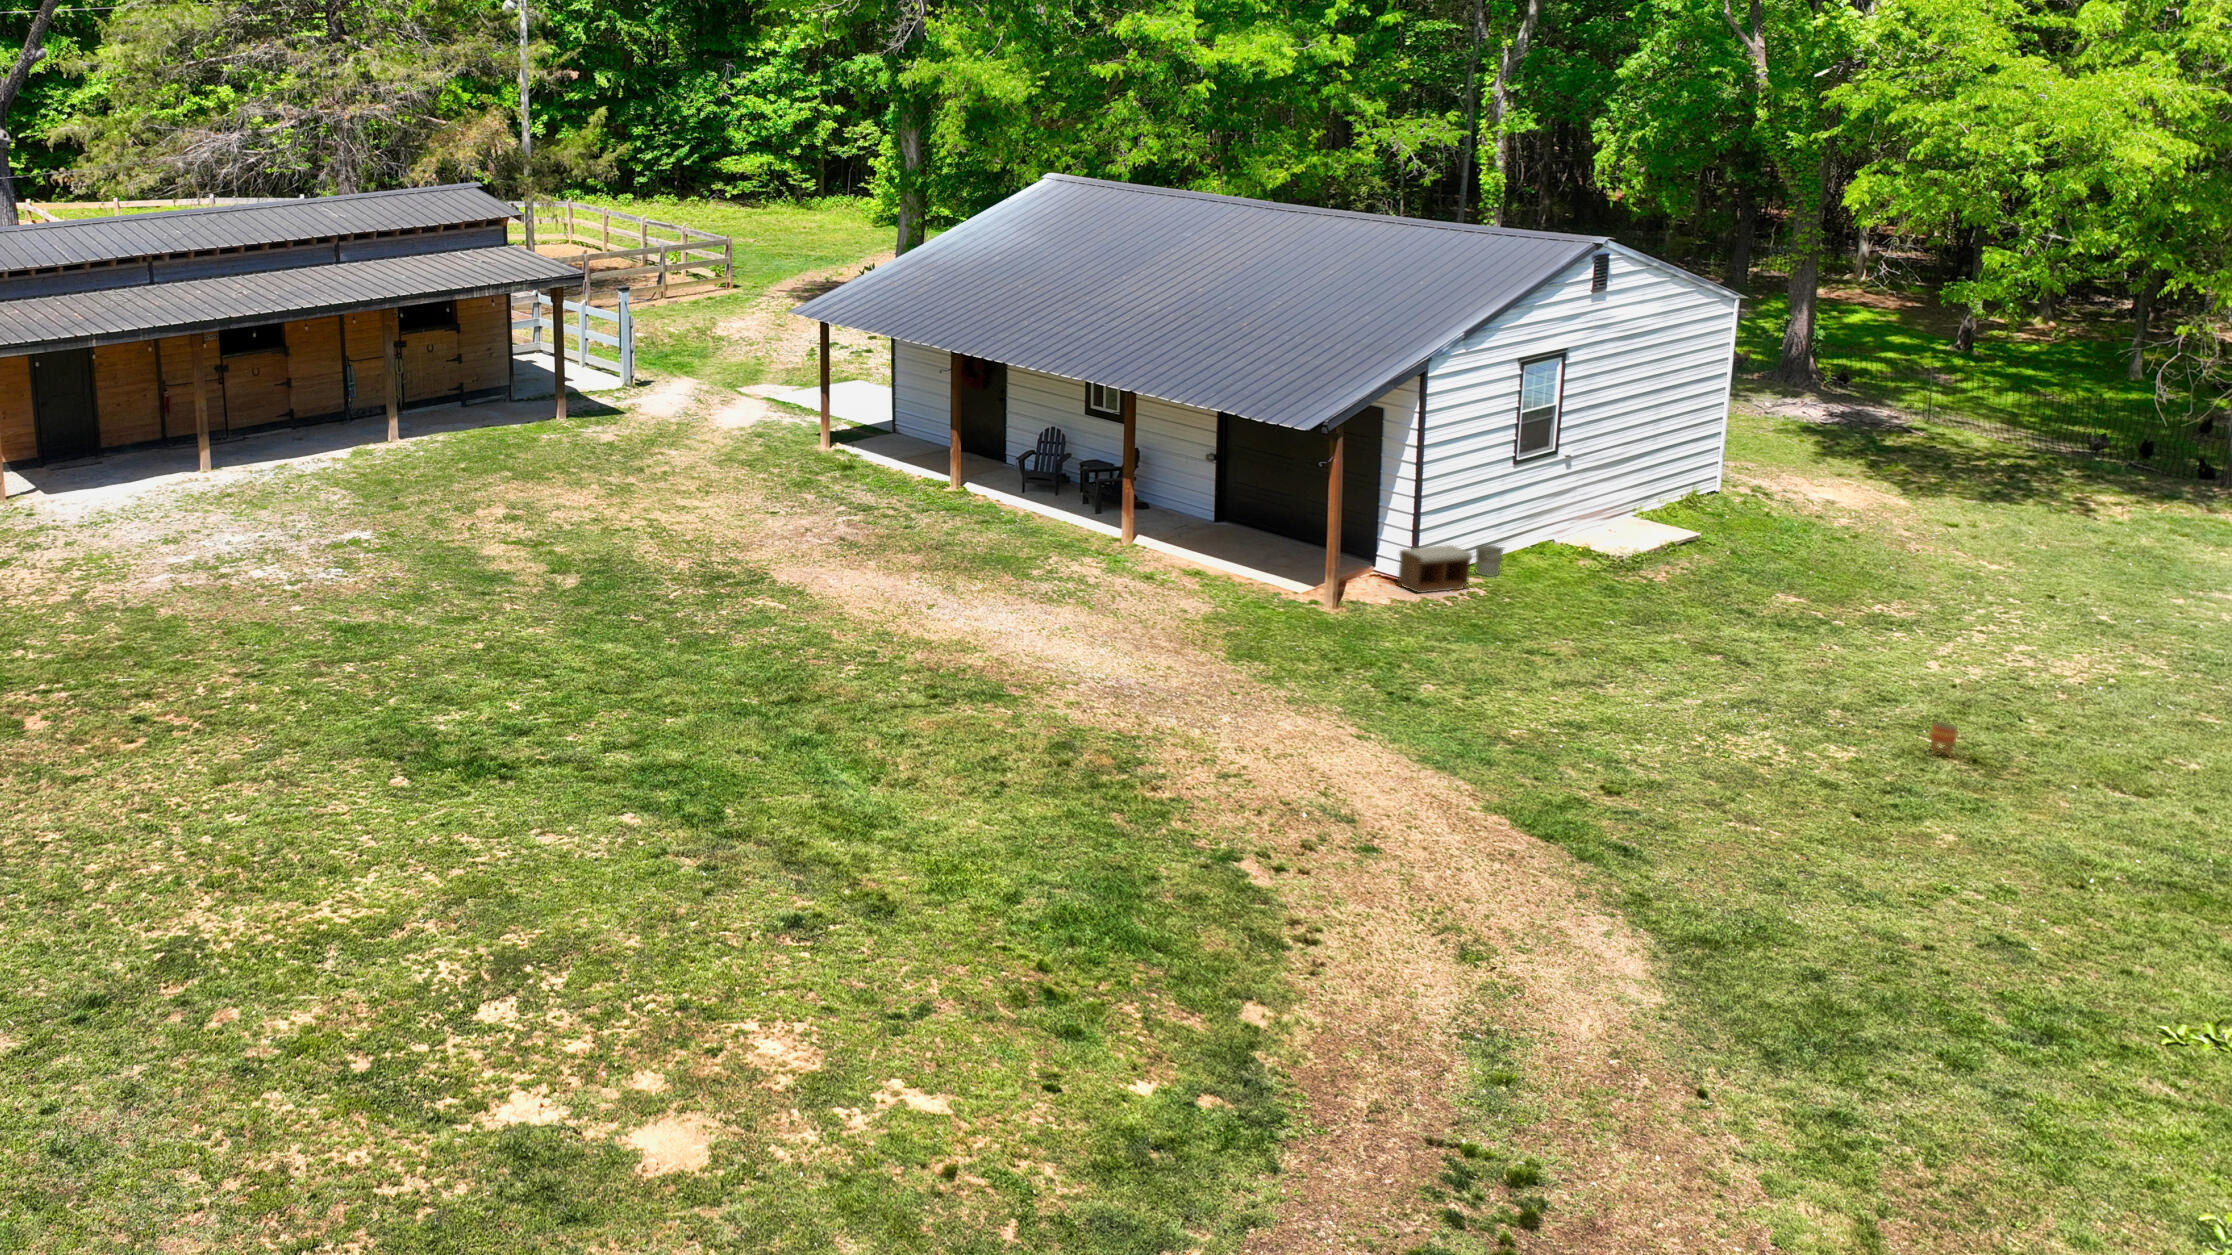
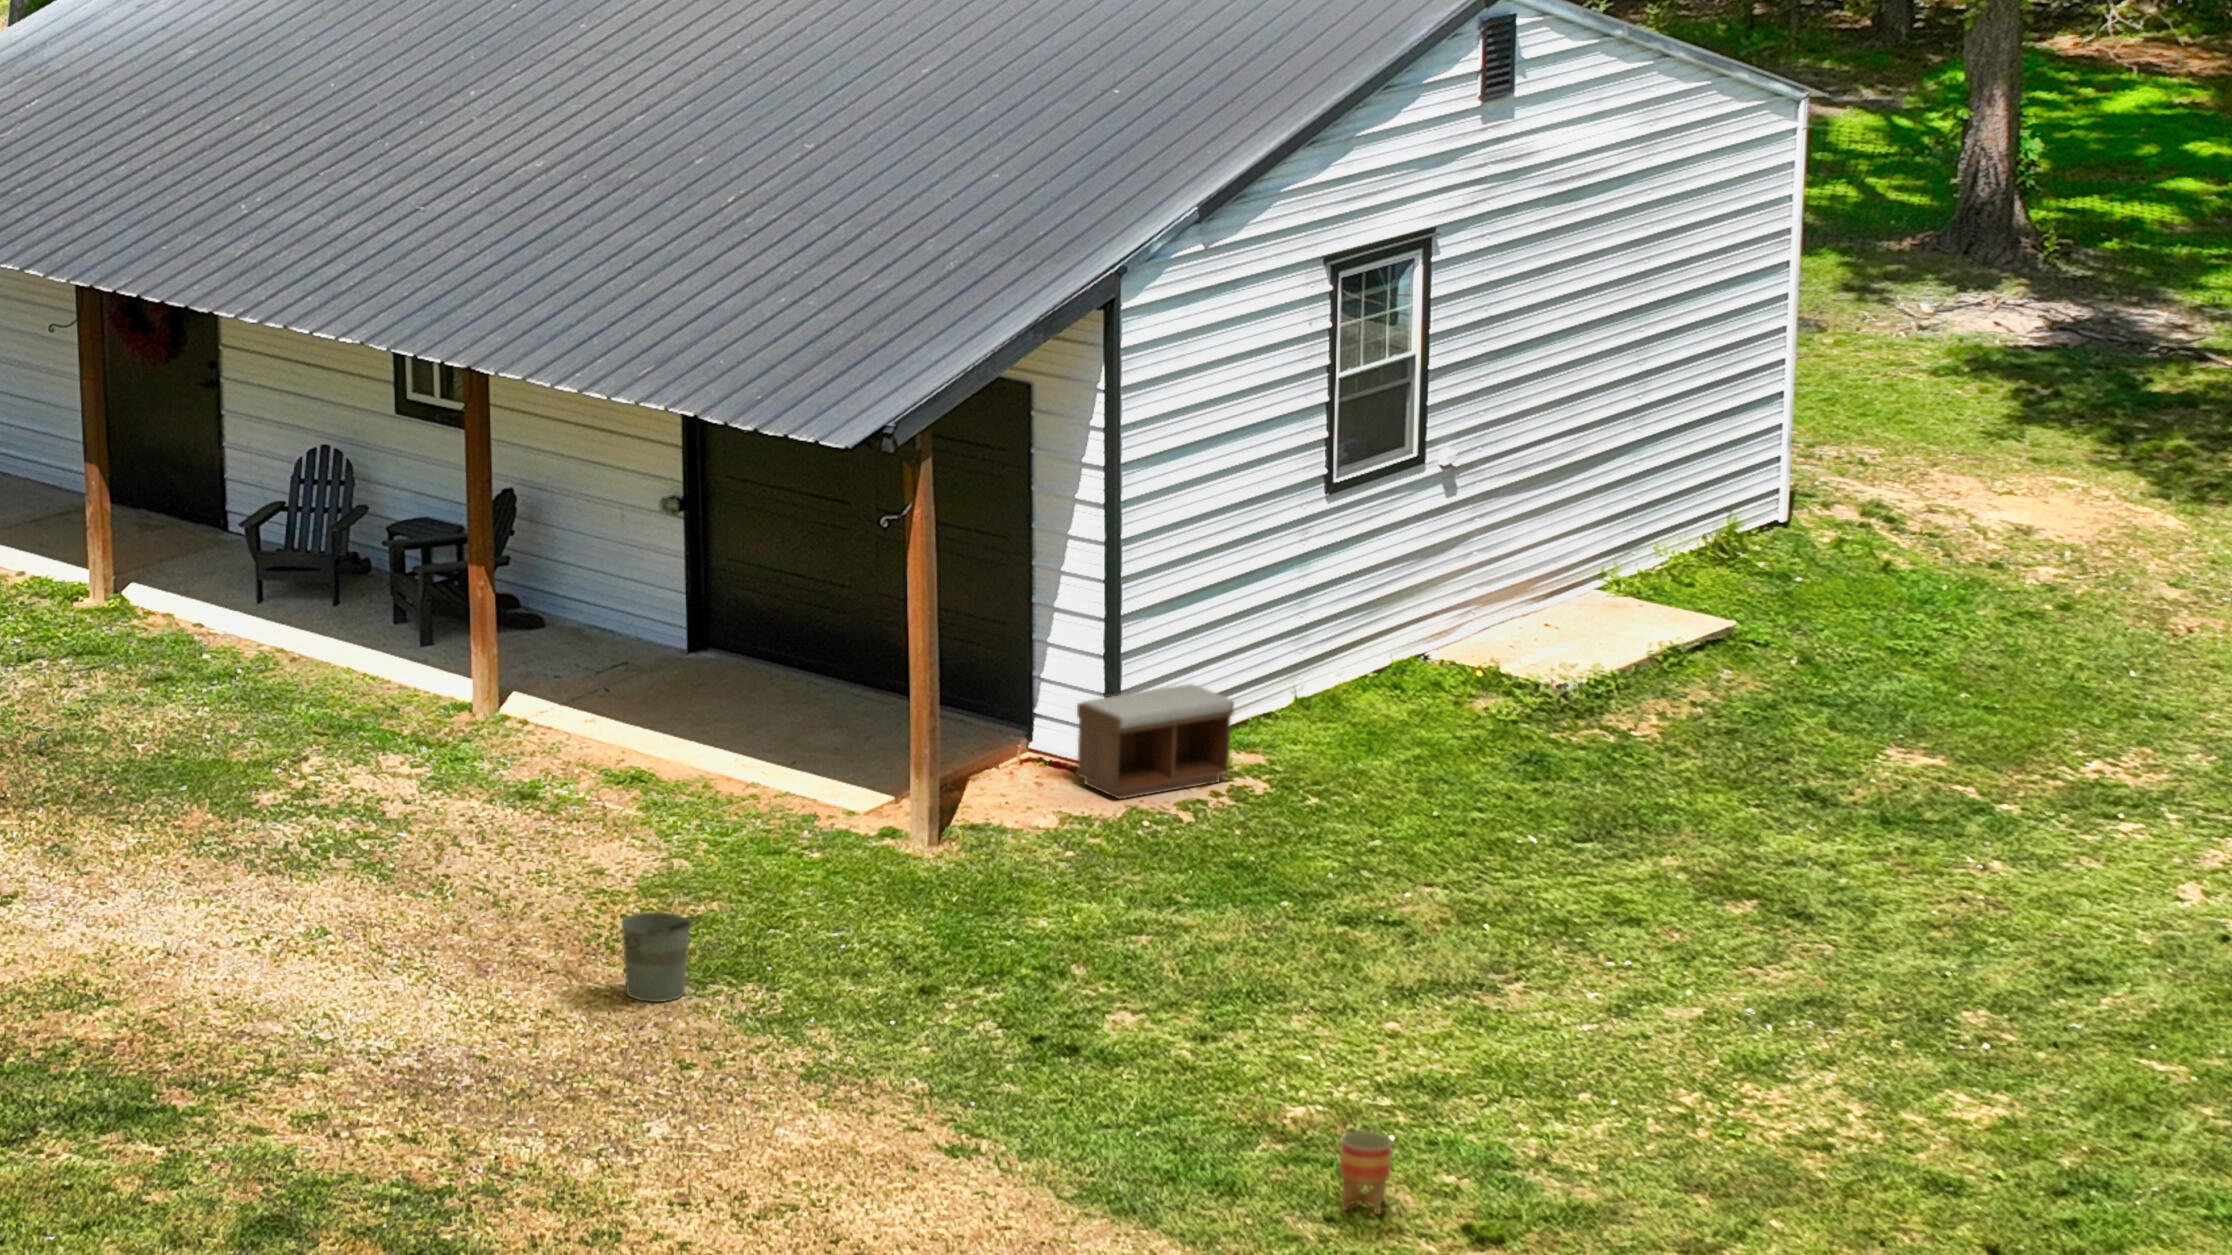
bucket: present [1475,545,1504,577] -> present [622,912,698,1002]
planter: present [1930,722,1957,757] -> present [1340,1131,1392,1214]

